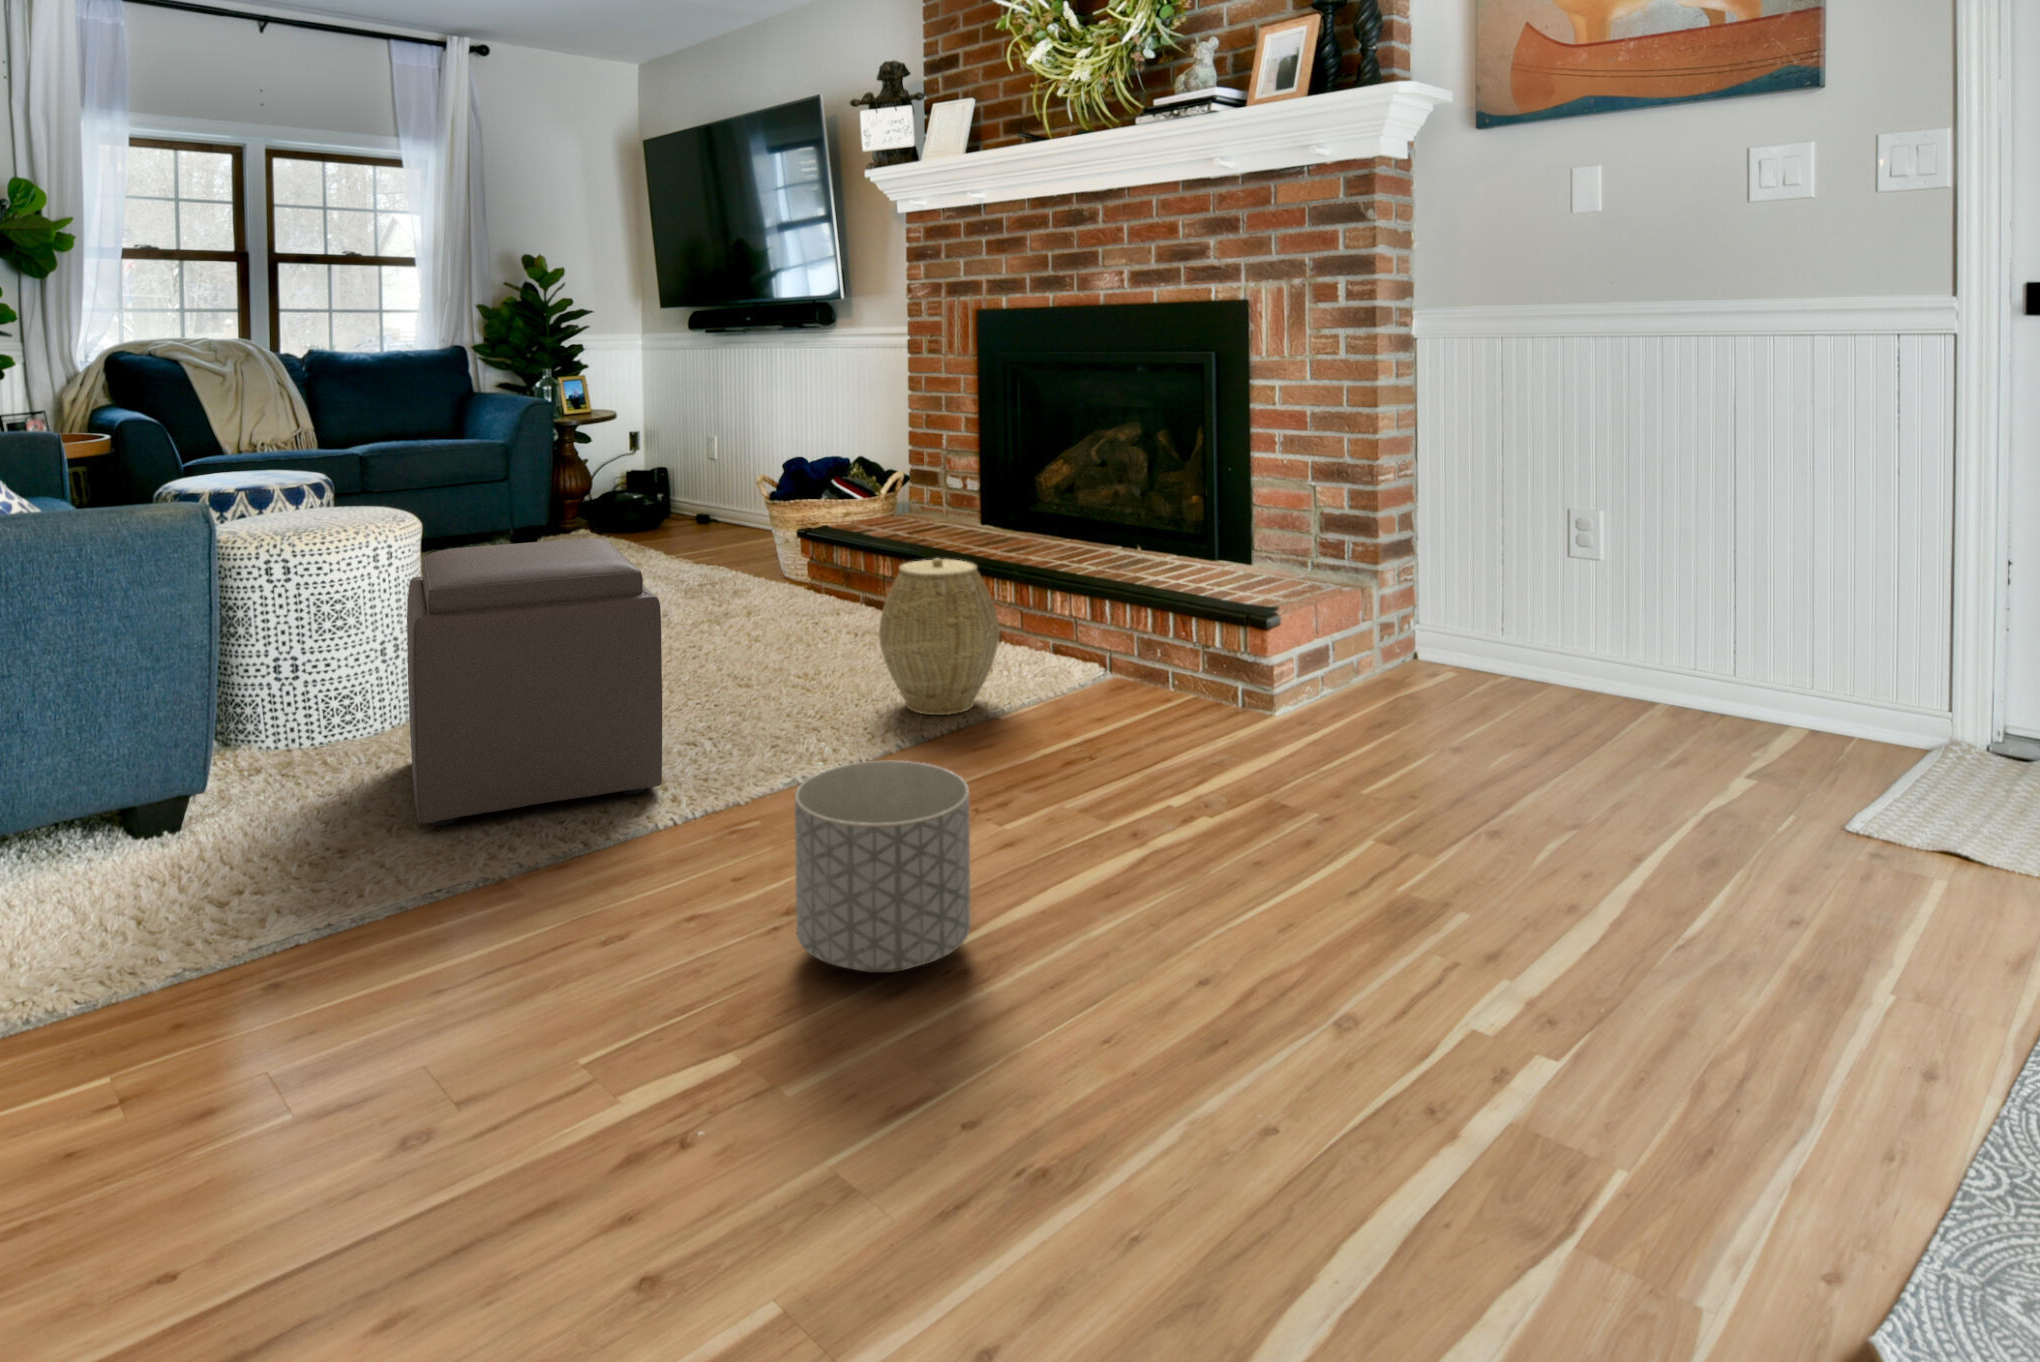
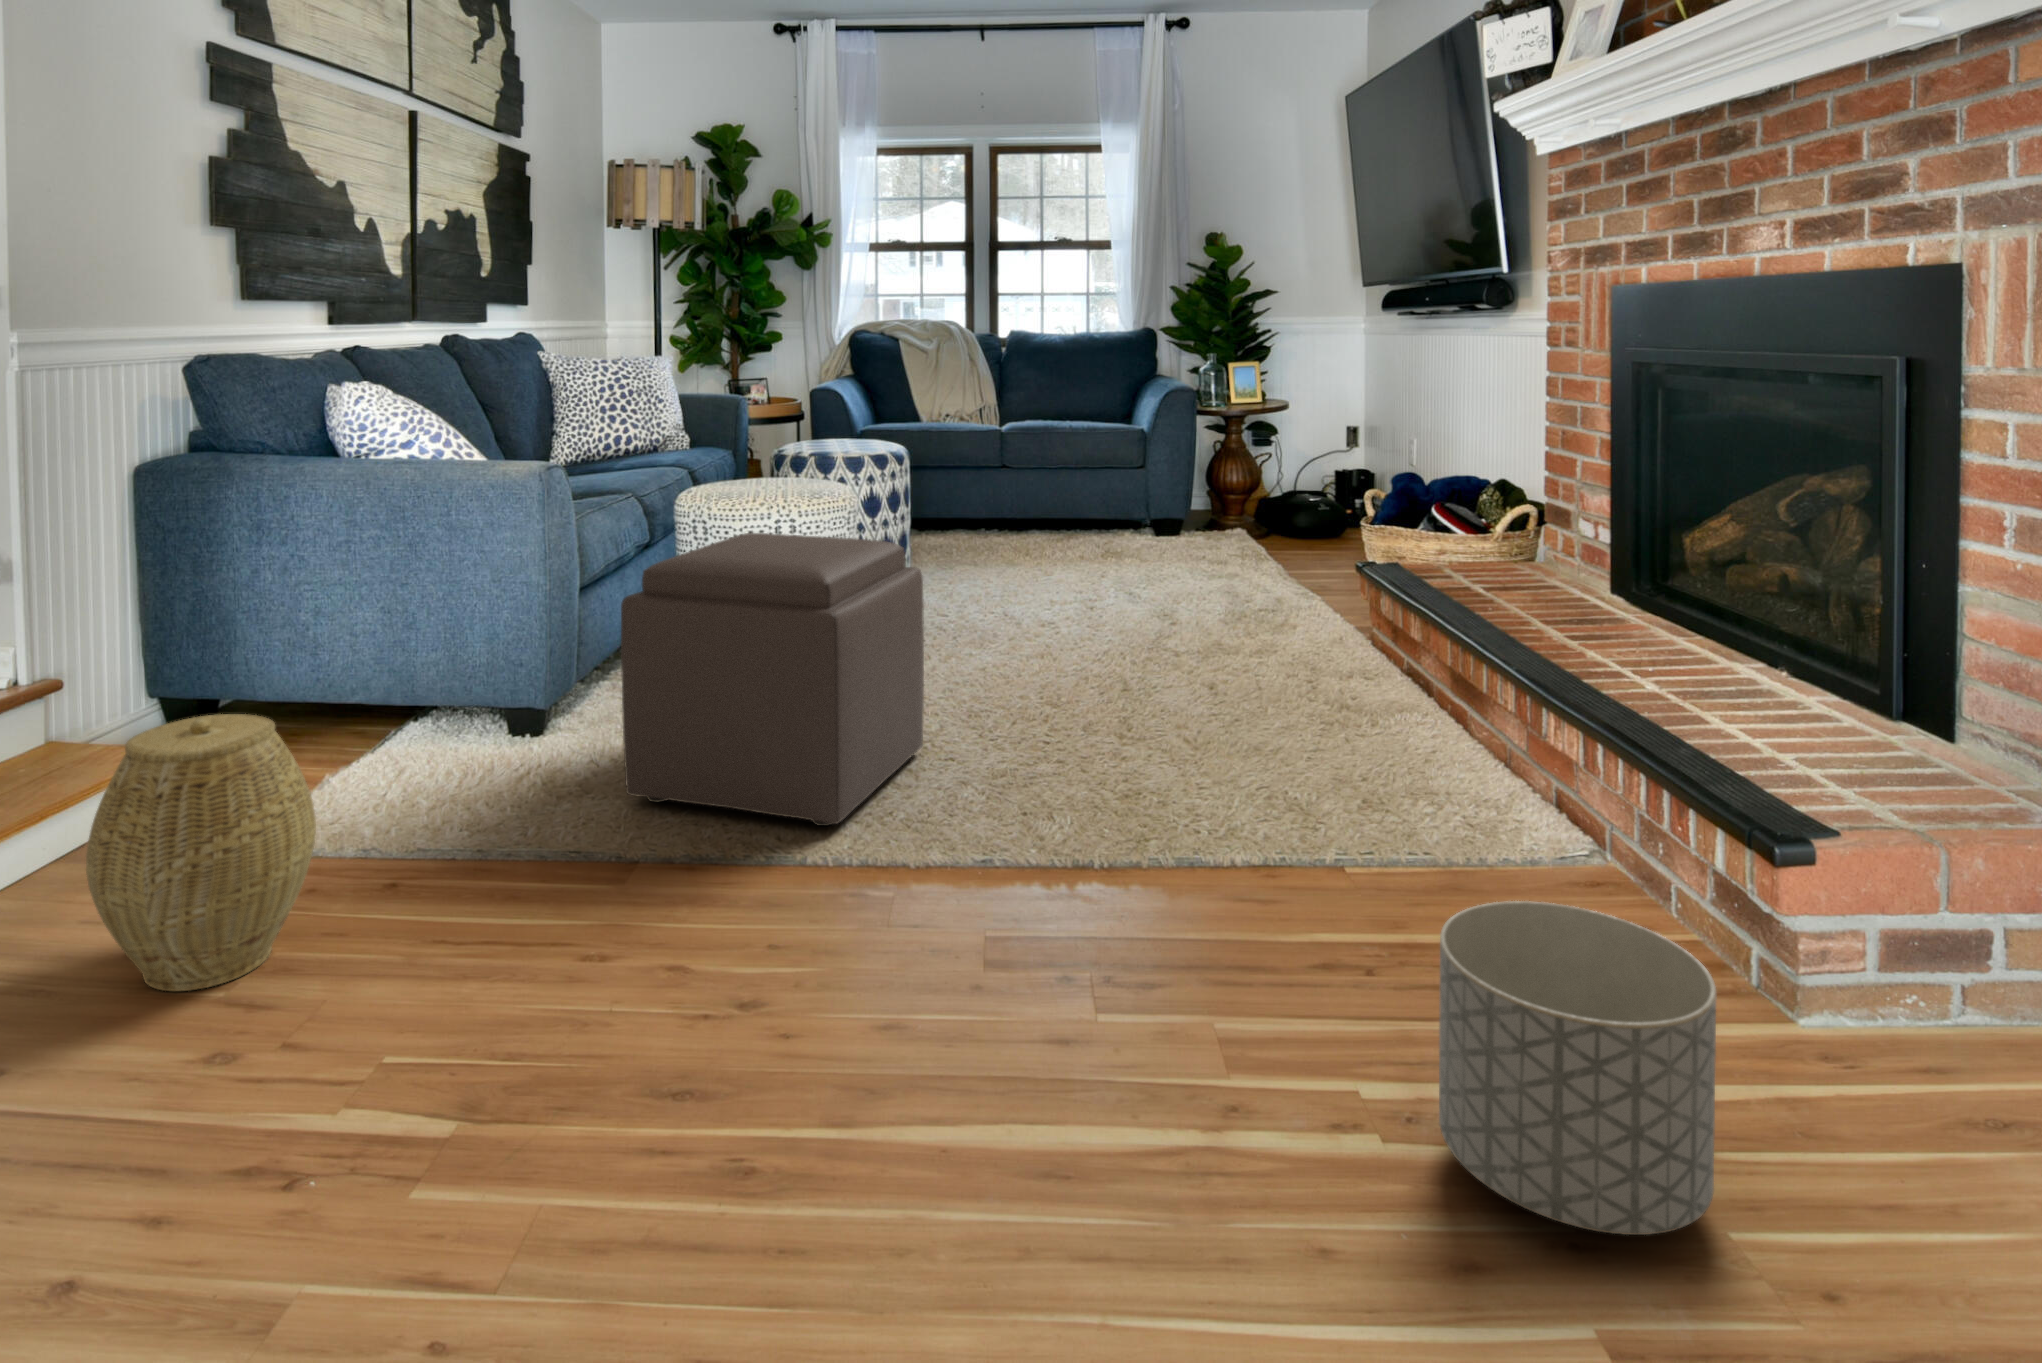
woven basket: present [879,558,999,715] -> present [86,714,316,991]
planter: present [795,761,970,973] -> present [1439,901,1716,1235]

